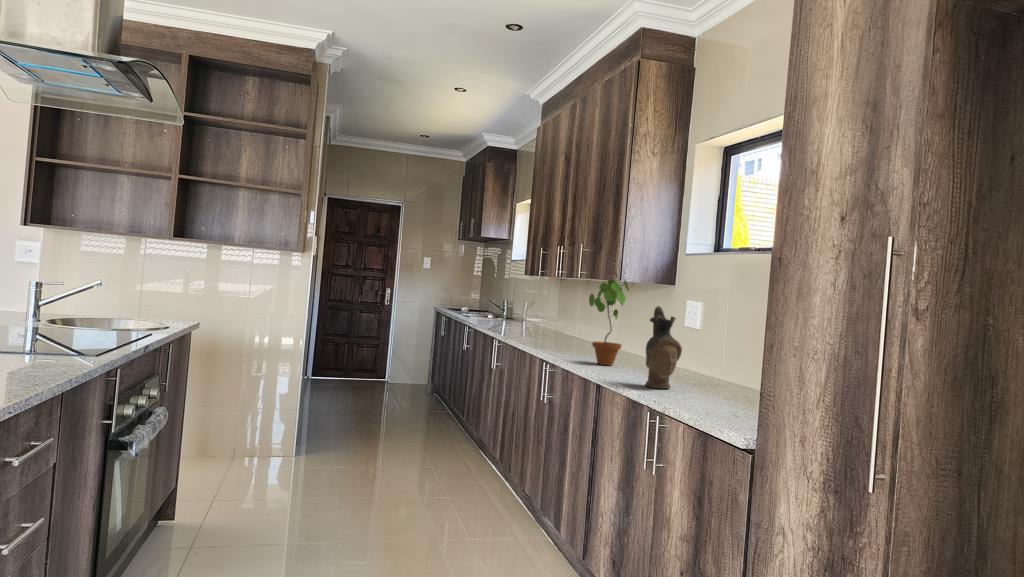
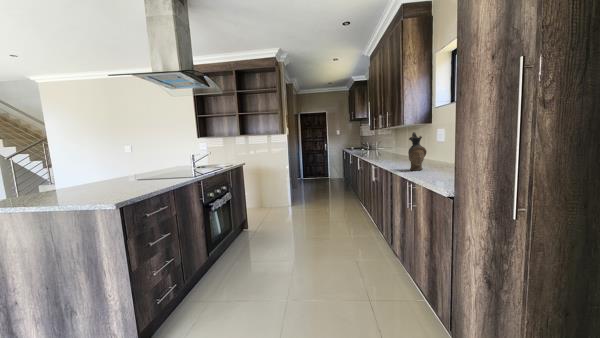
potted plant: present [589,279,629,365] -> none [387,123,406,163]

